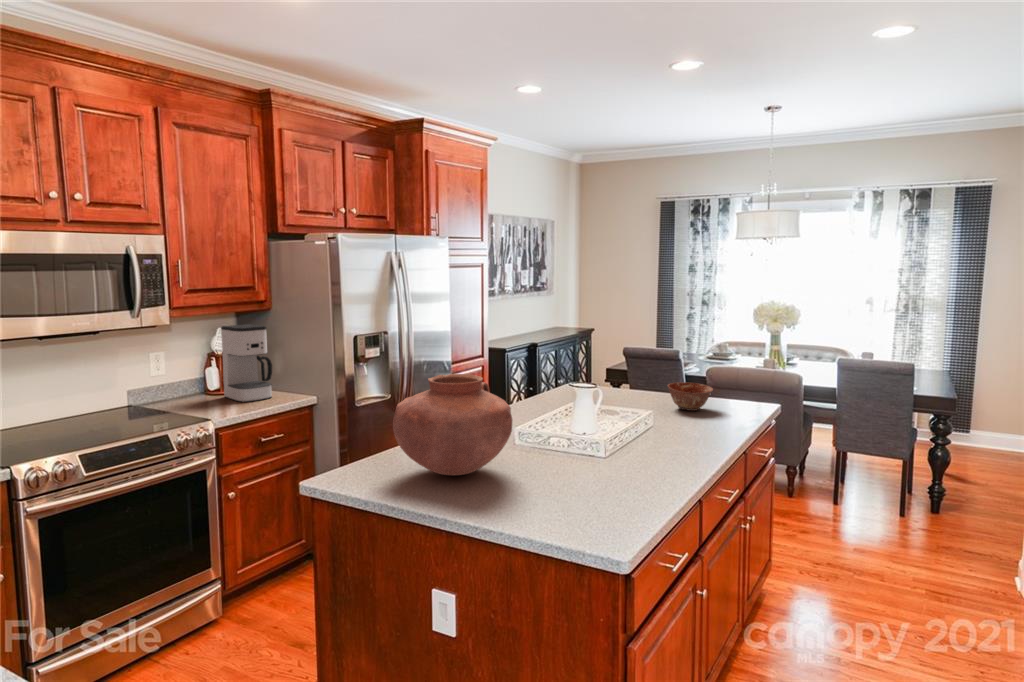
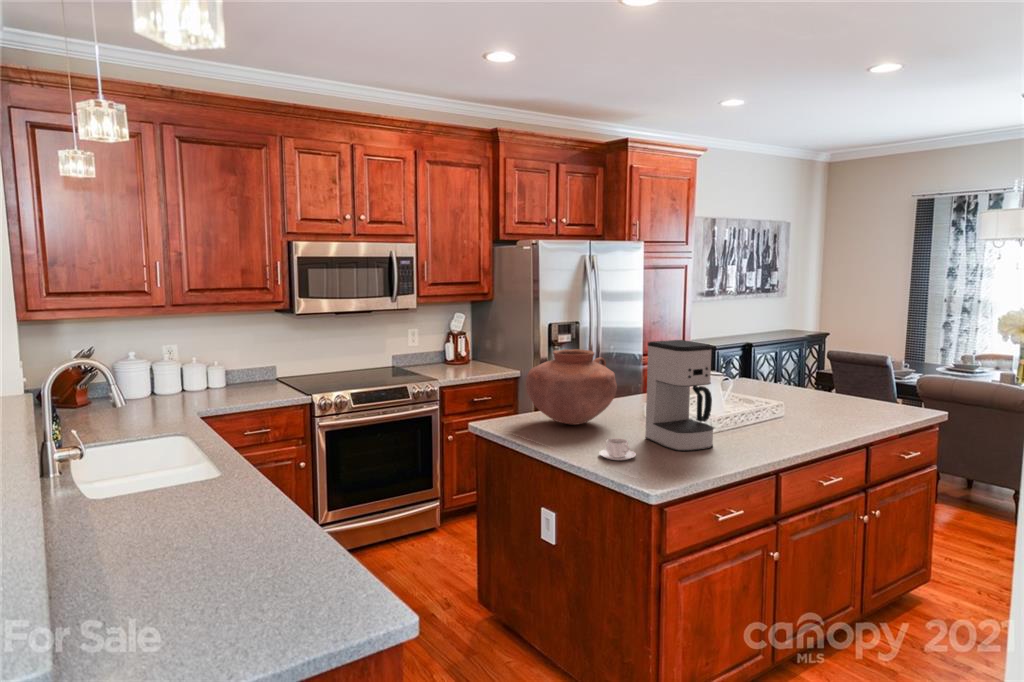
coffee maker: present [221,324,272,402] -> present [645,340,714,451]
ceramic bowl: present [668,382,713,411] -> none [807,378,852,405]
coffee cup: none [539,496,589,529] -> present [599,438,636,460]

